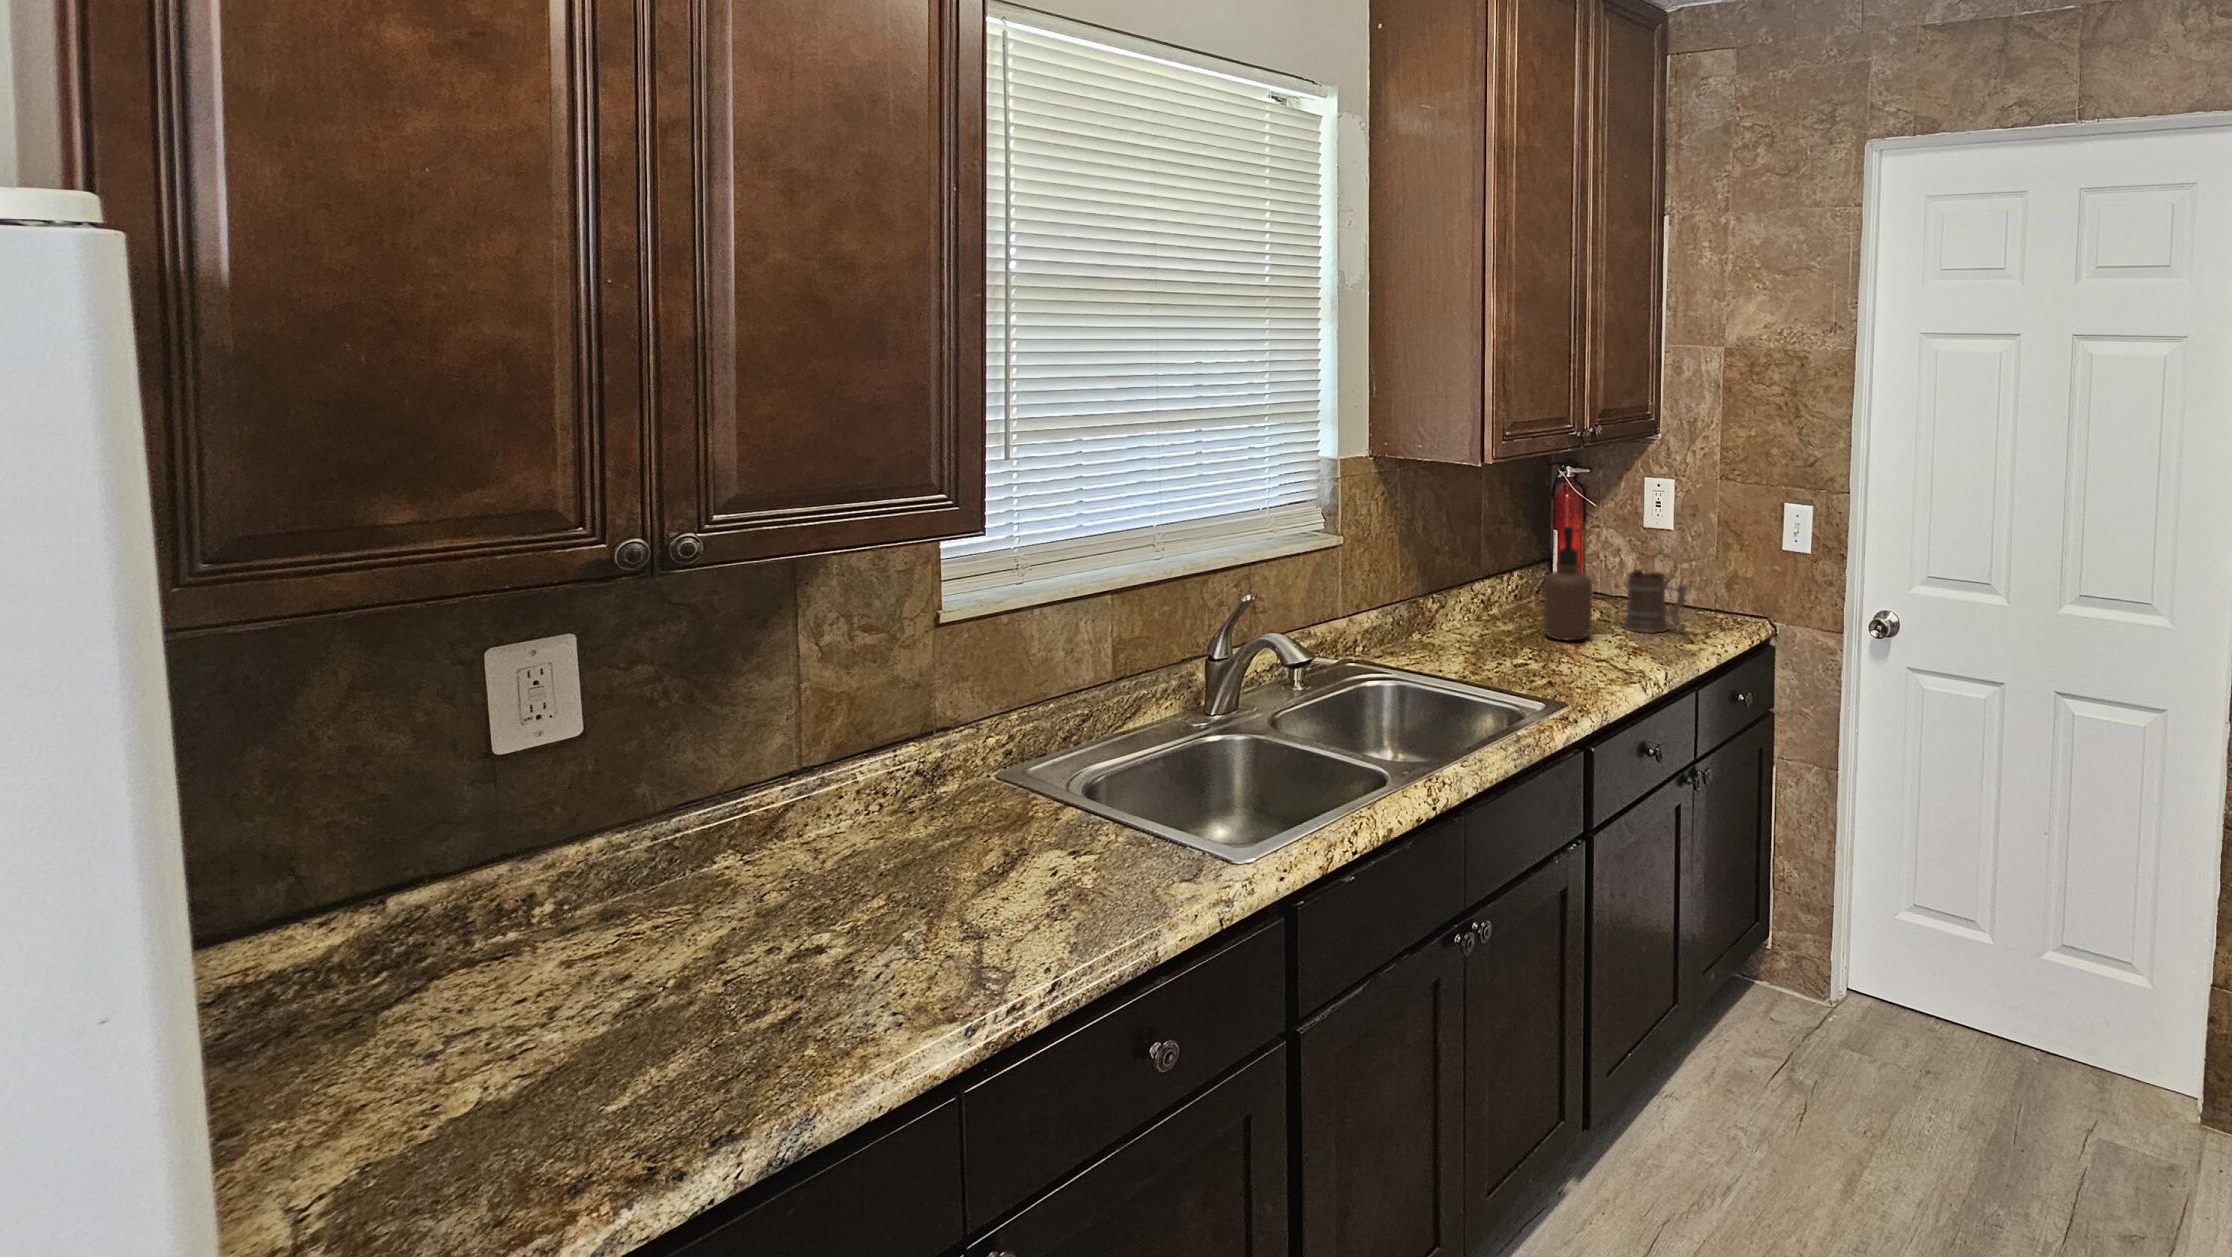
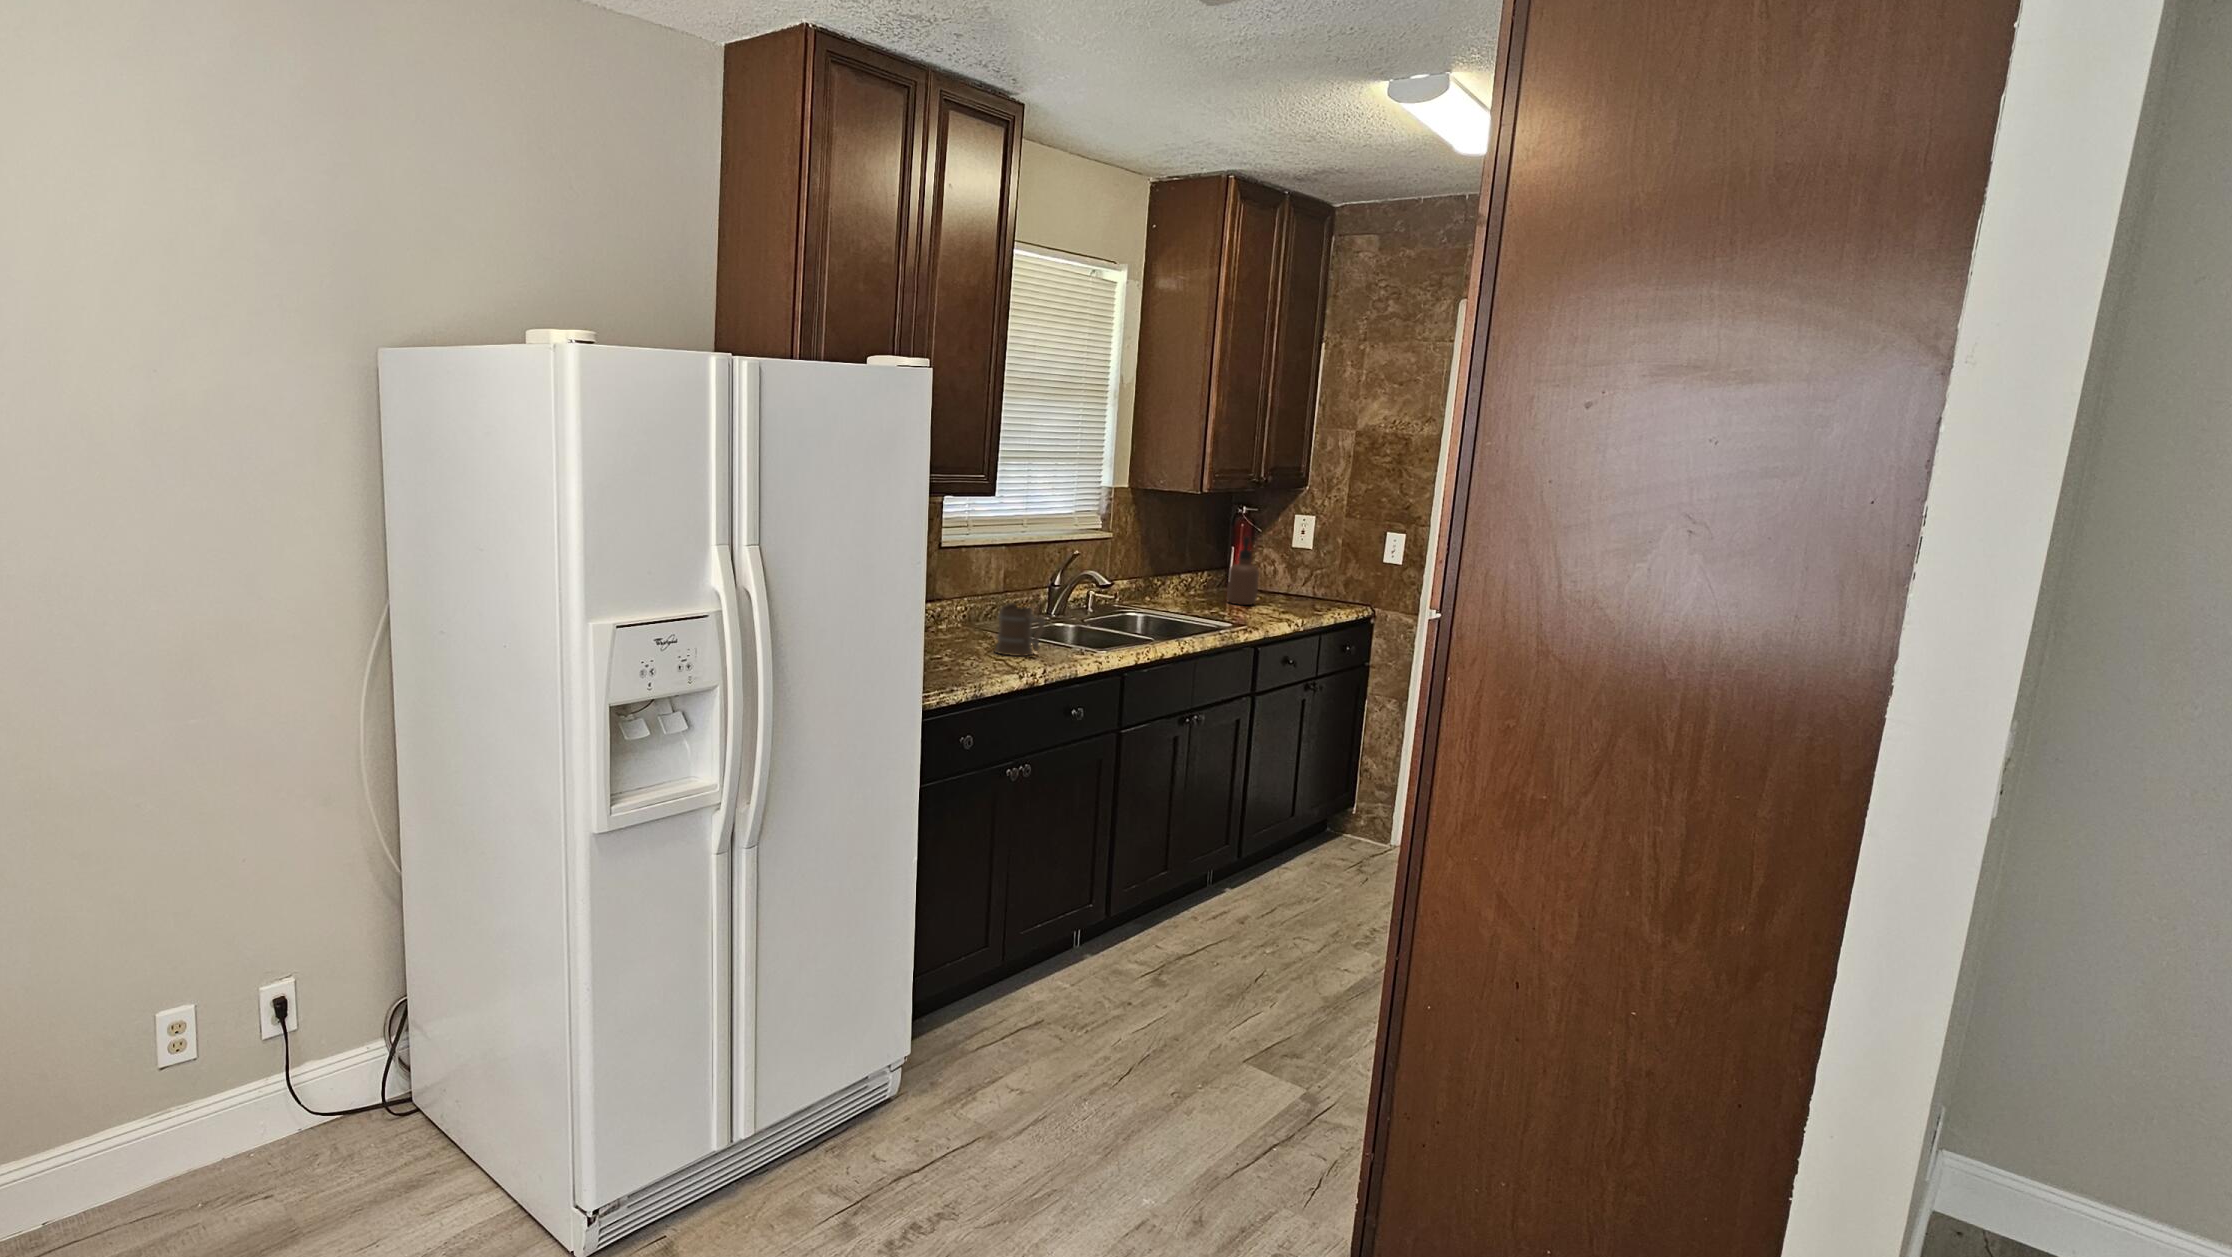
mug: present [1623,569,1686,633] -> present [995,603,1045,656]

